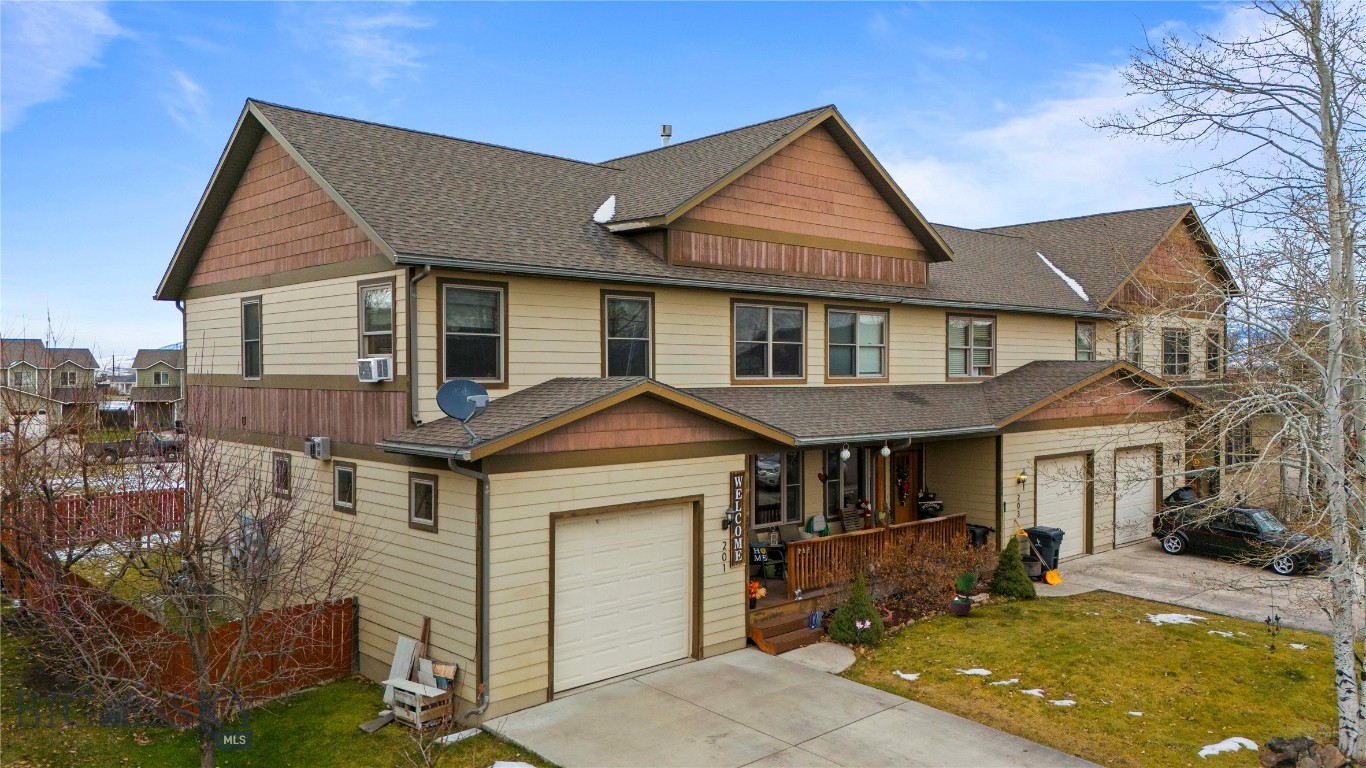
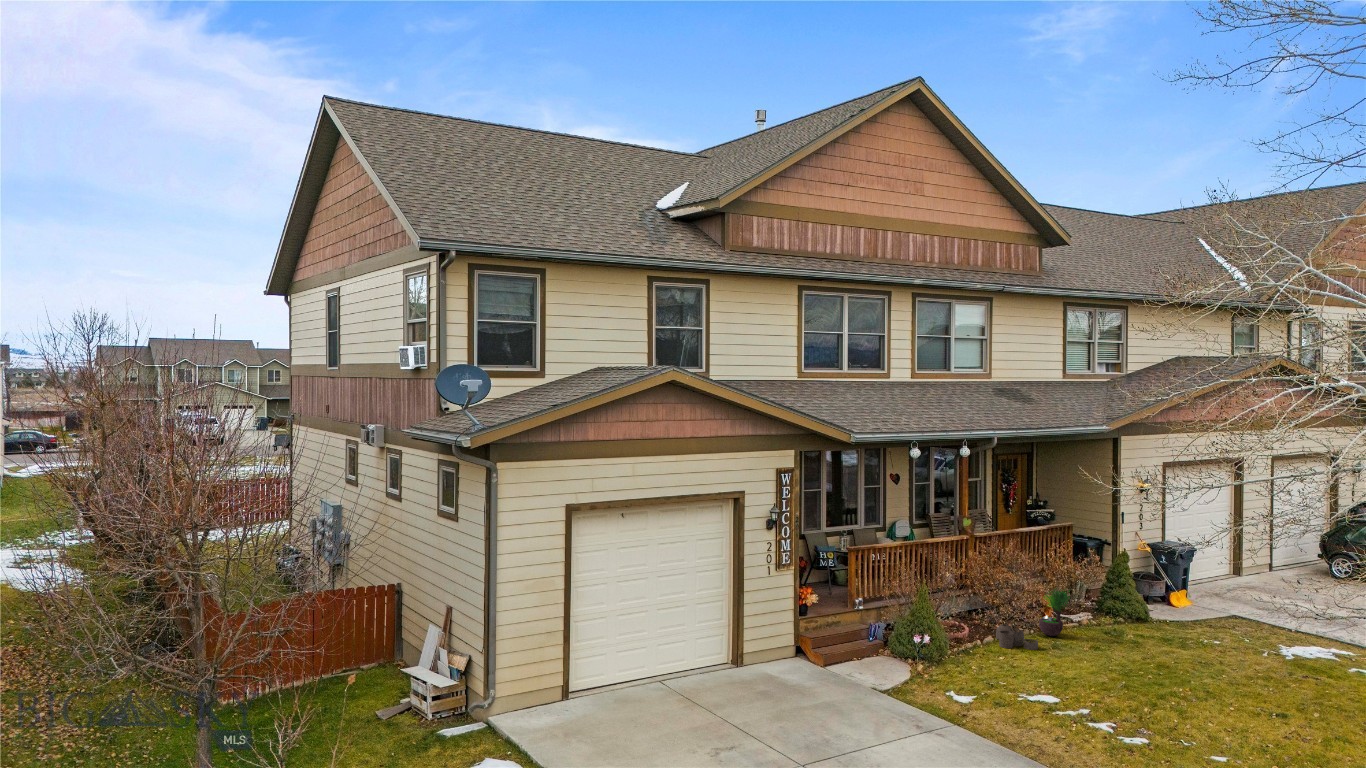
woven basket: none [916,606,955,628] -> present [996,624,1038,650]

